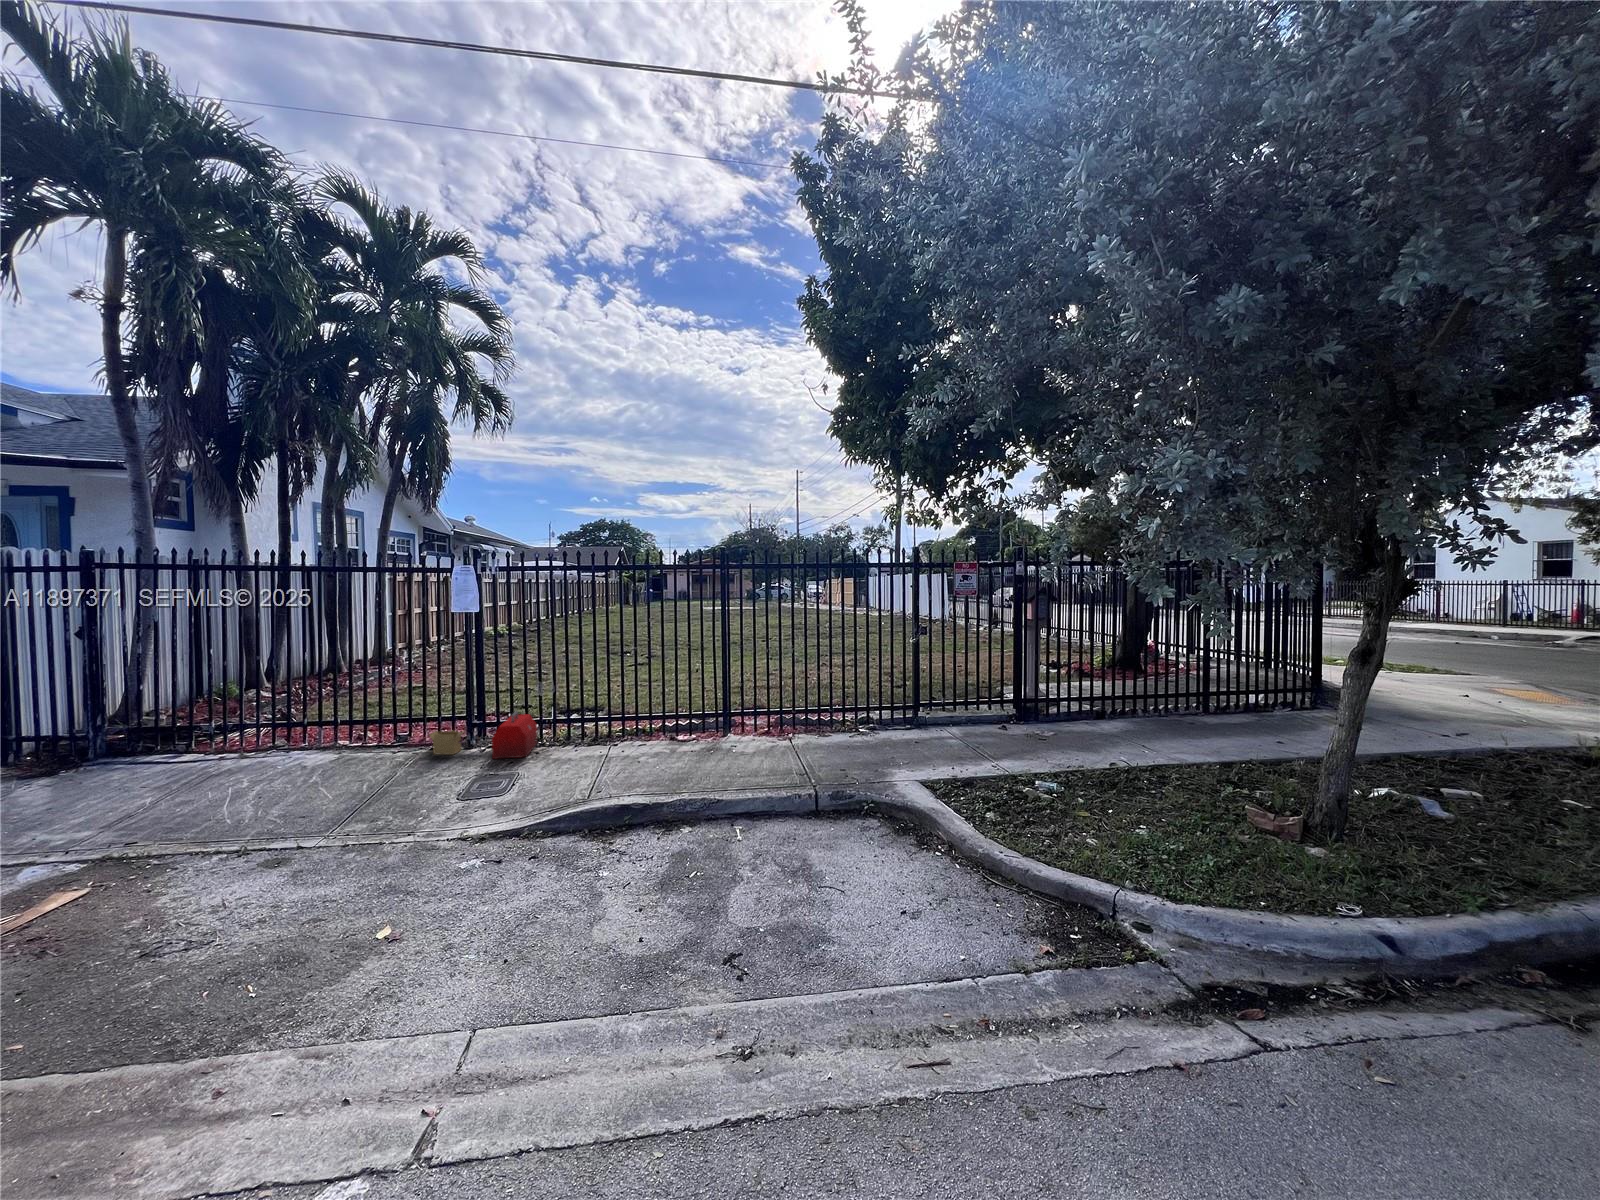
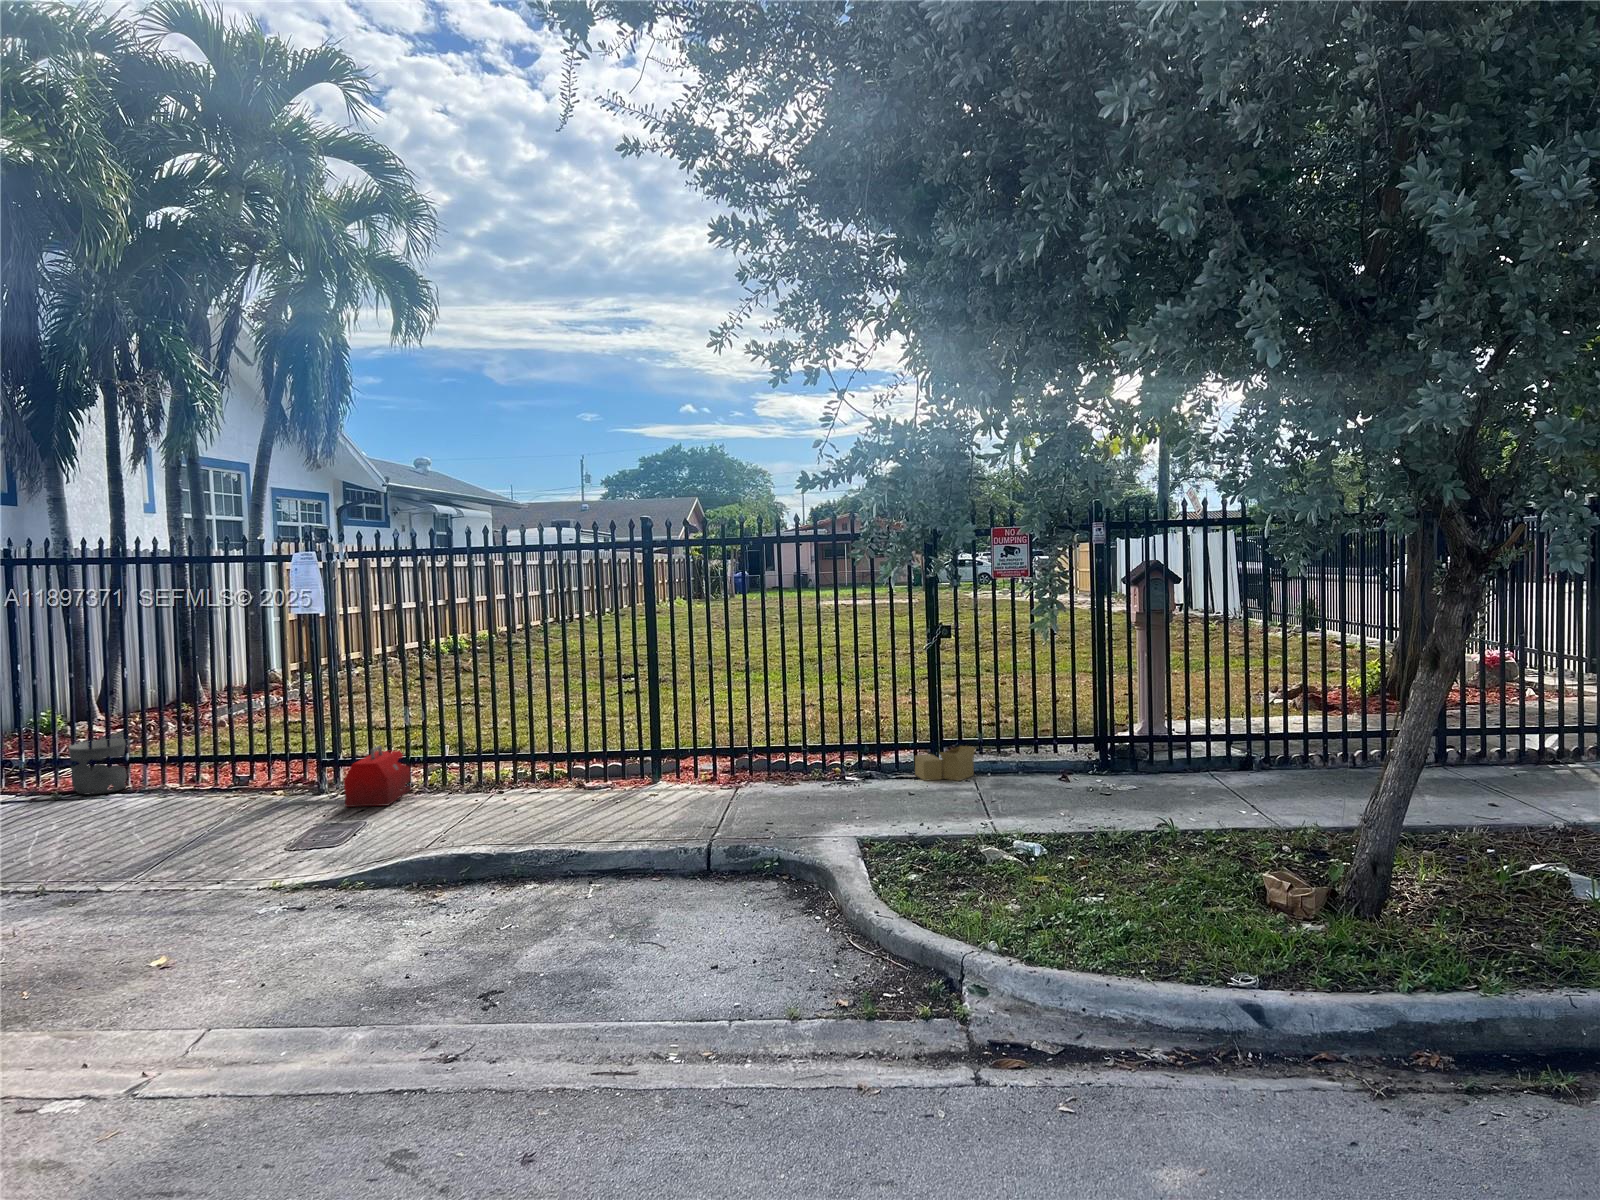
planter: none [251,707,304,752] -> present [69,739,130,795]
cardboard box: present [429,730,463,755] -> present [915,746,976,781]

